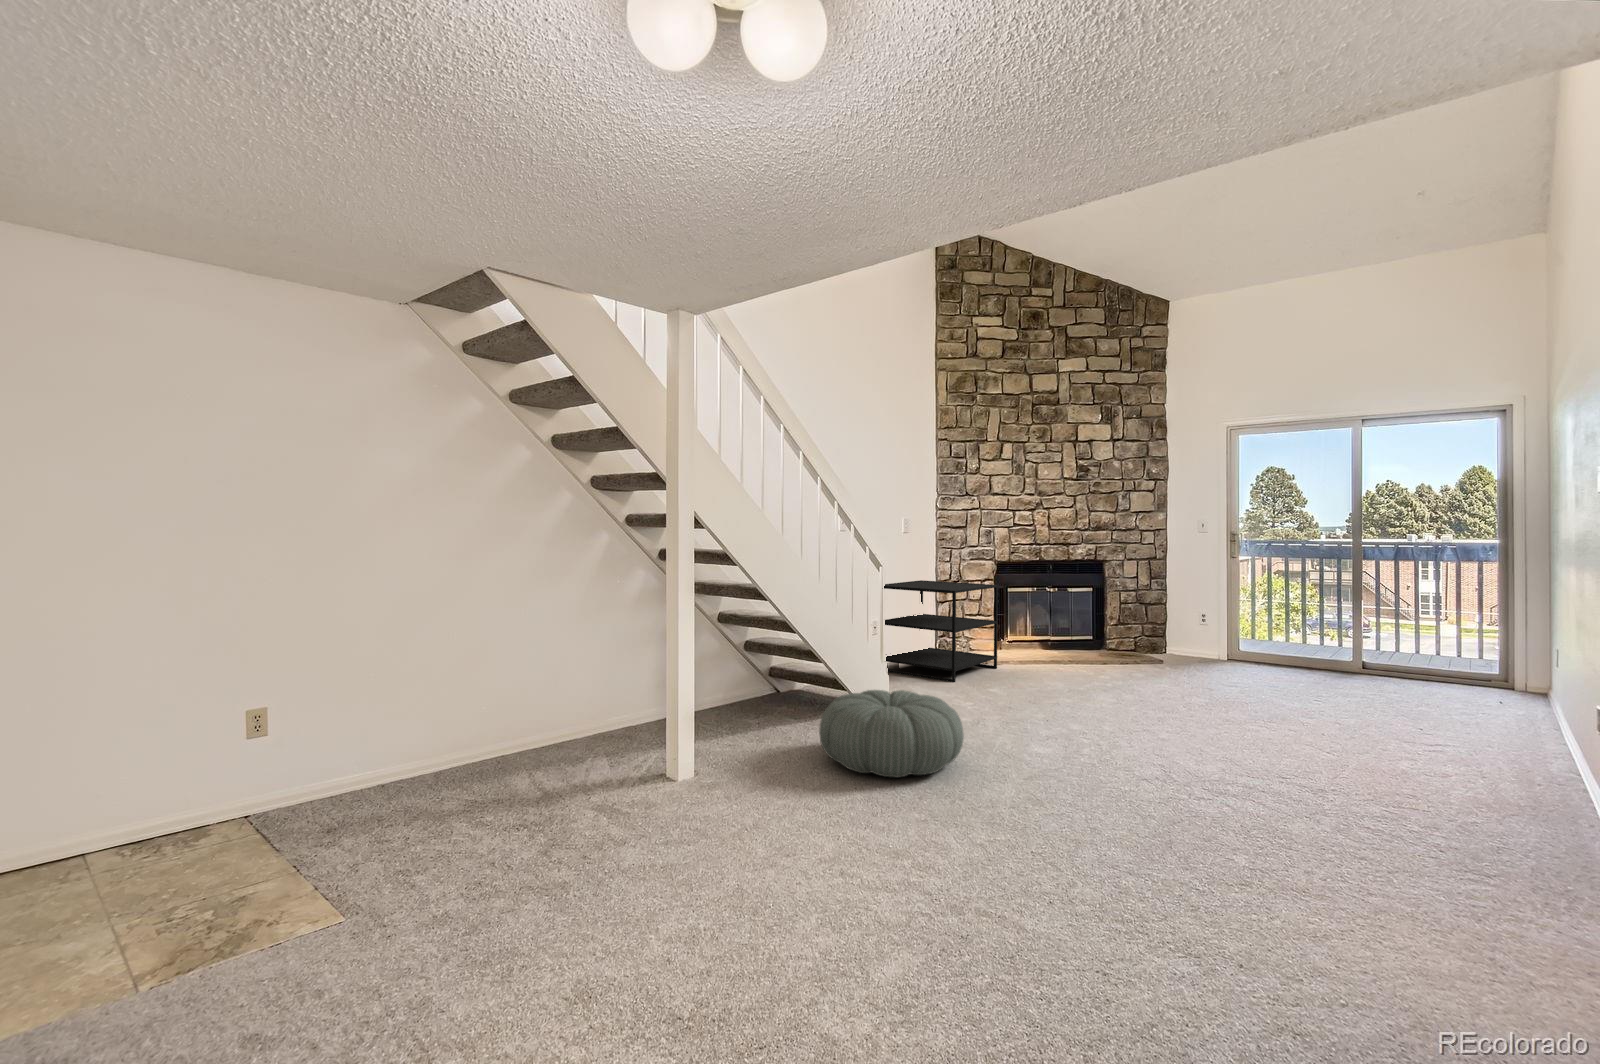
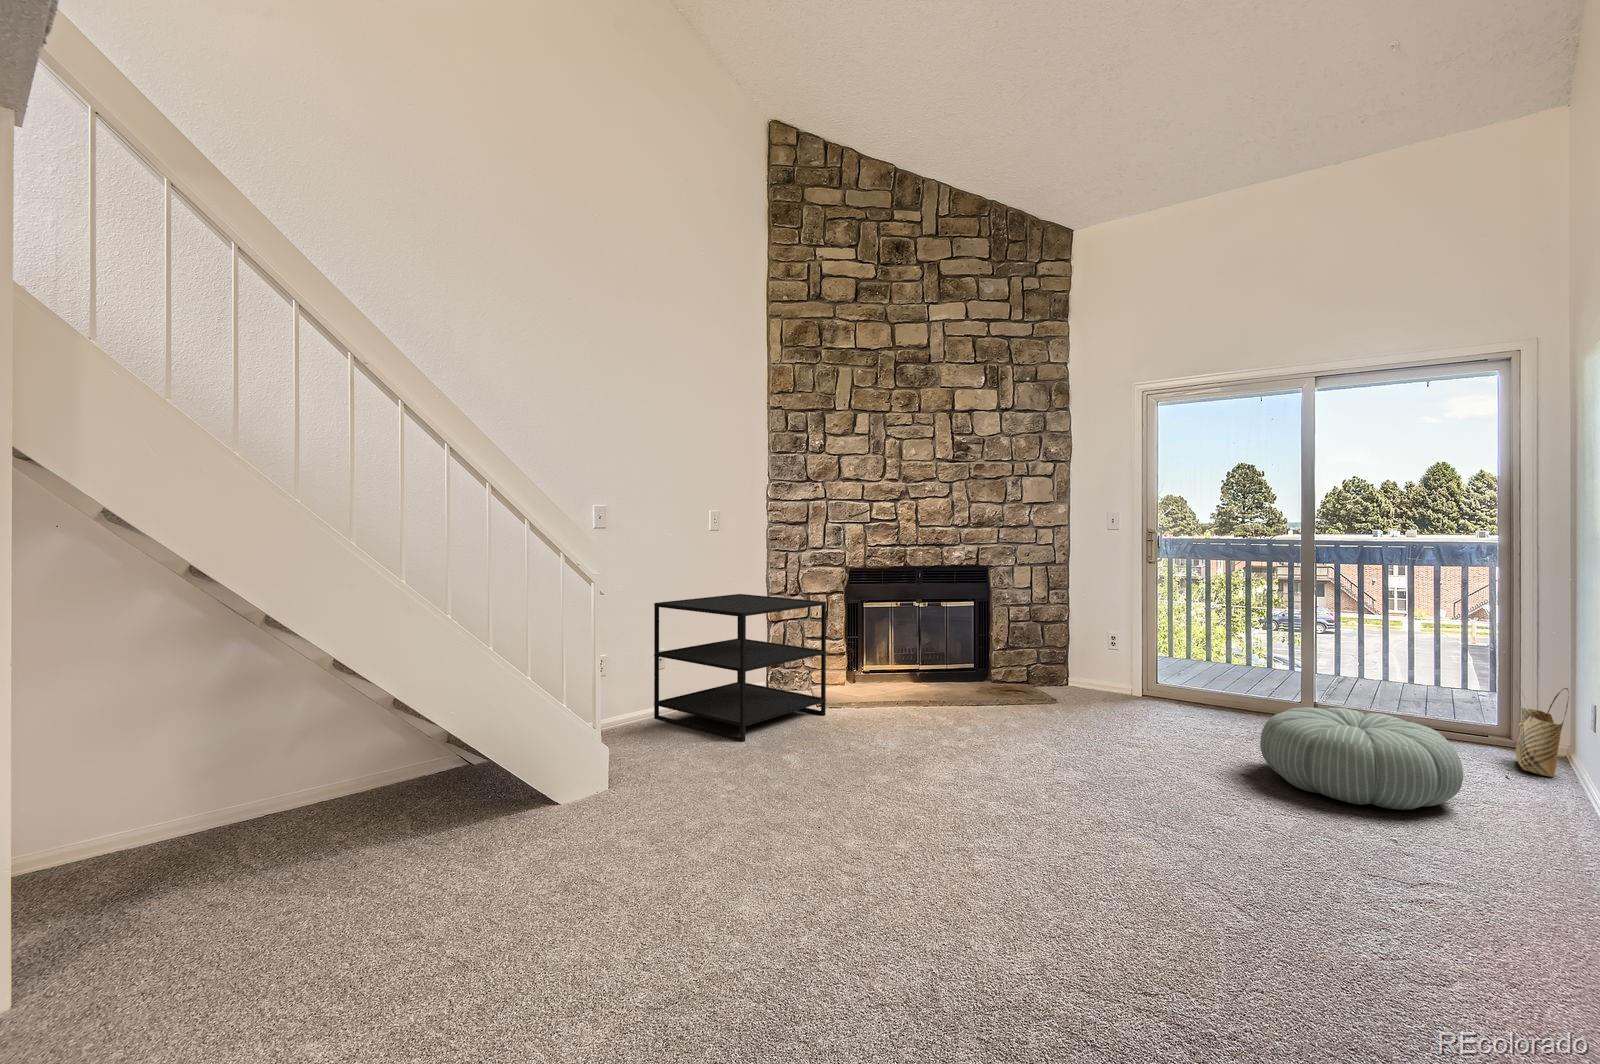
woven basket: none [1511,637,1549,702] -> present [1515,681,1569,777]
pouf: present [819,690,964,777] -> present [1260,707,1463,810]

